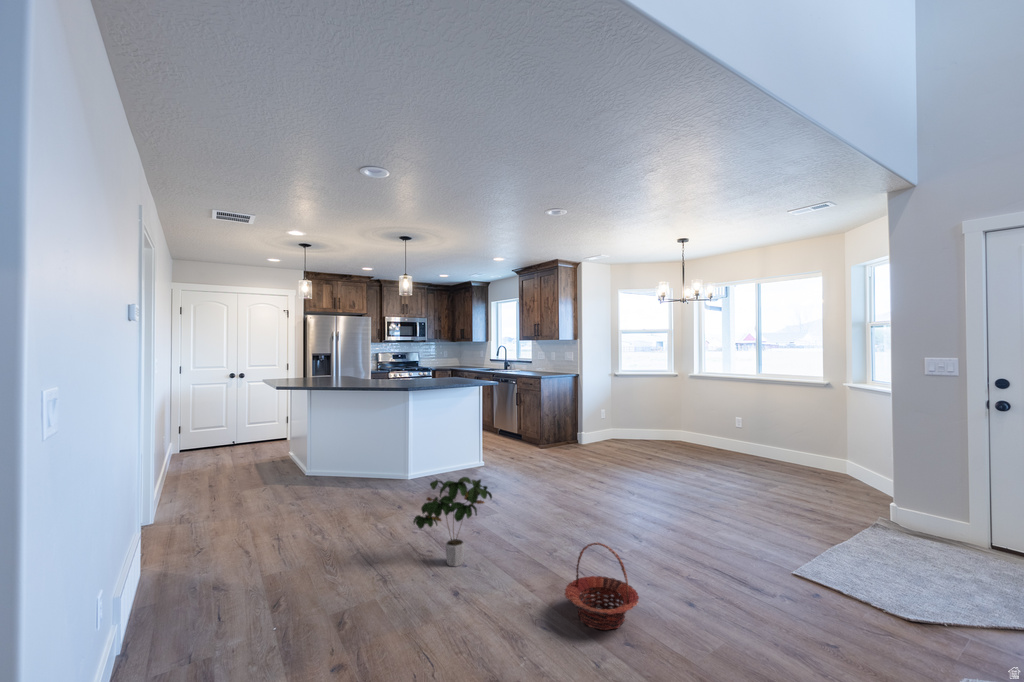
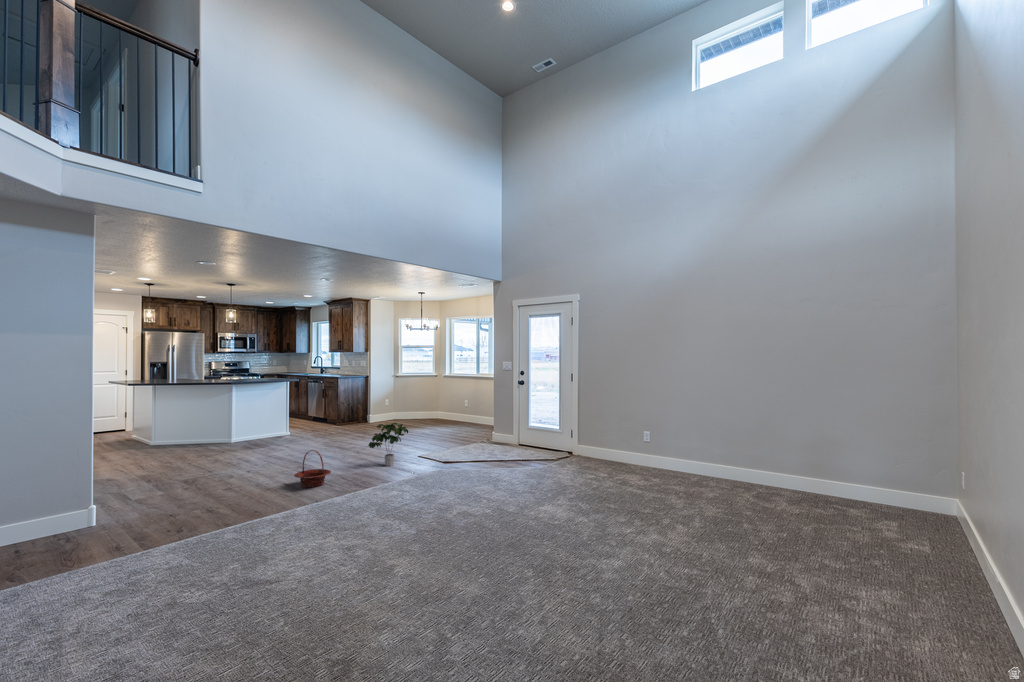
potted plant: present [413,477,492,566] -> present [368,422,408,466]

